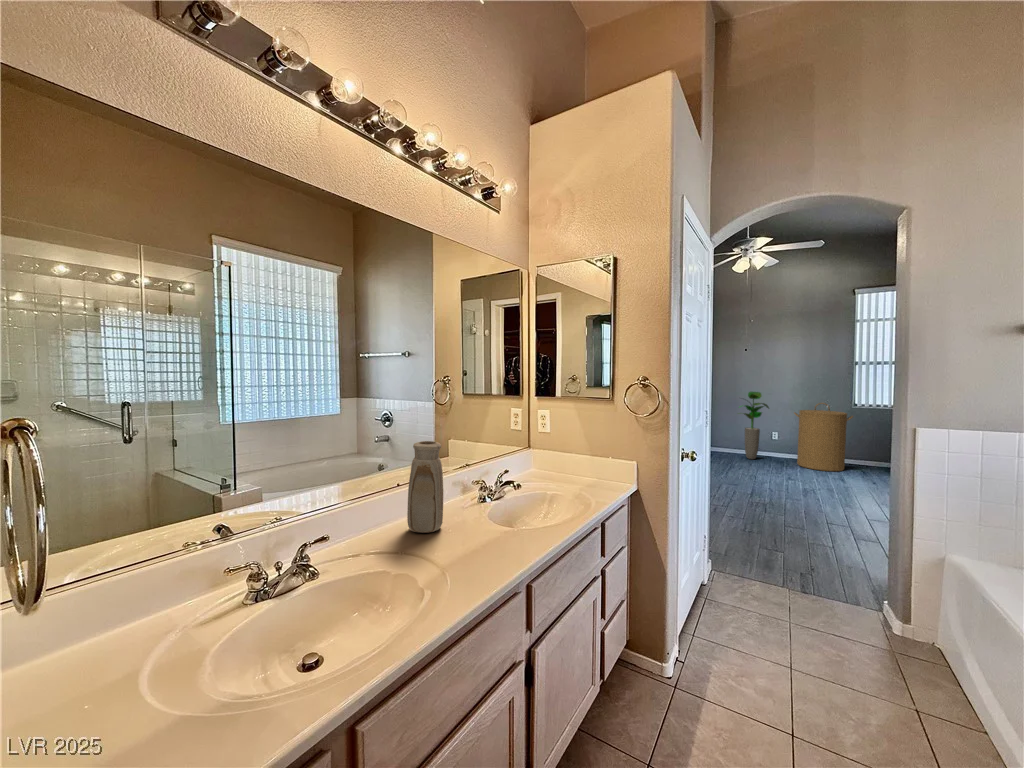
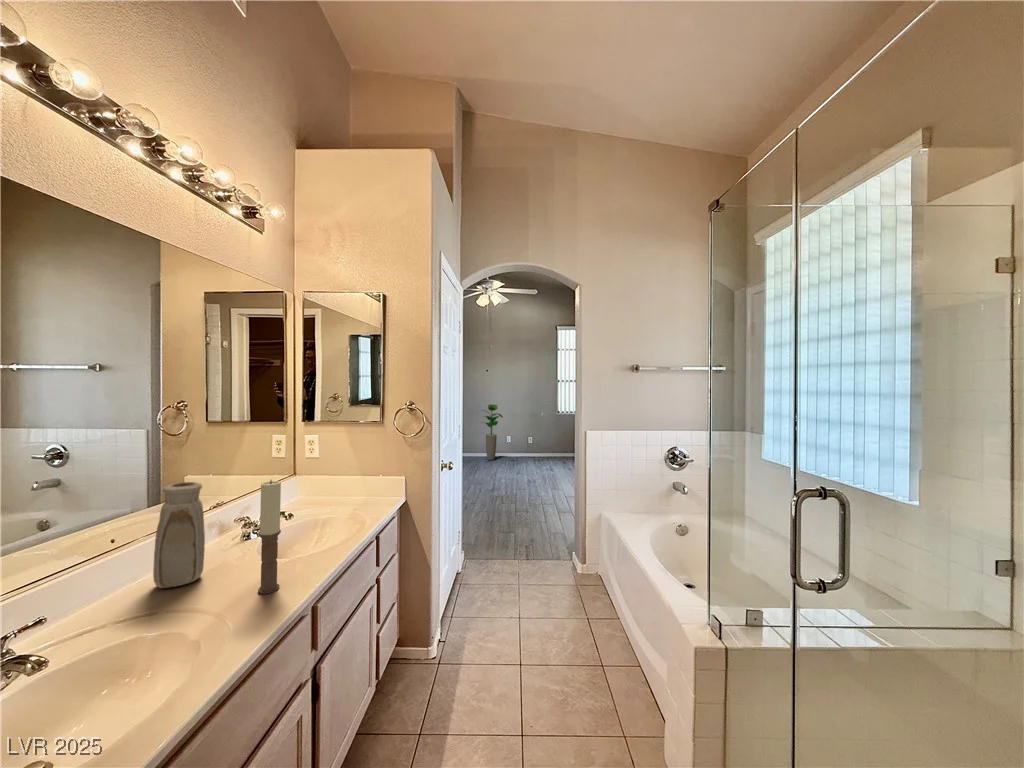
laundry hamper: present [794,403,853,472] -> none [519,412,555,463]
candle: none [478,446,498,560] -> present [258,480,281,594]

